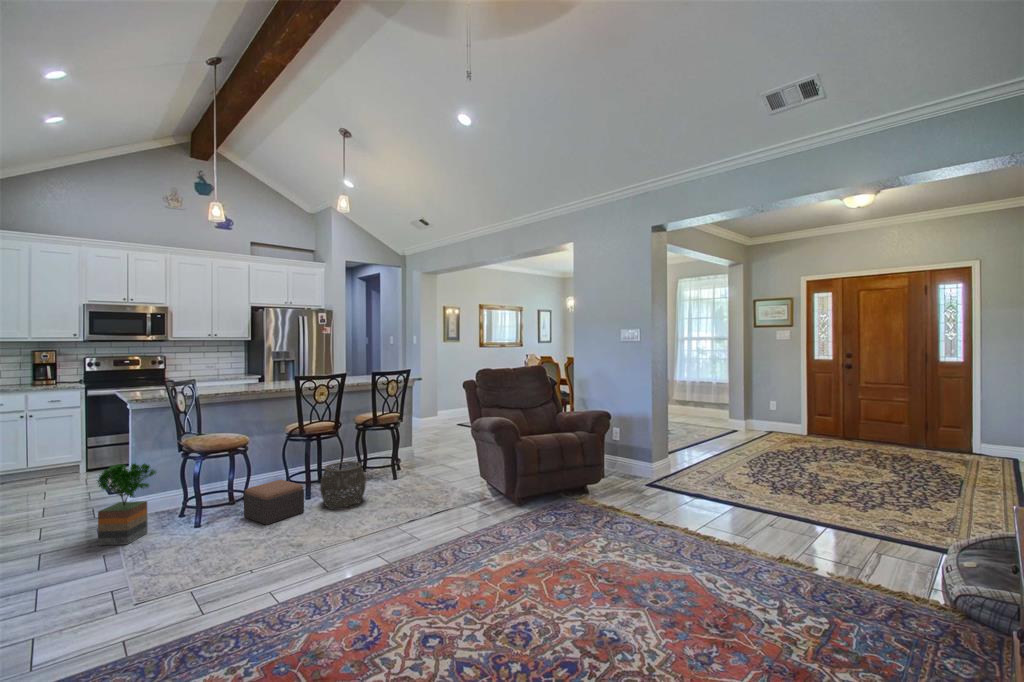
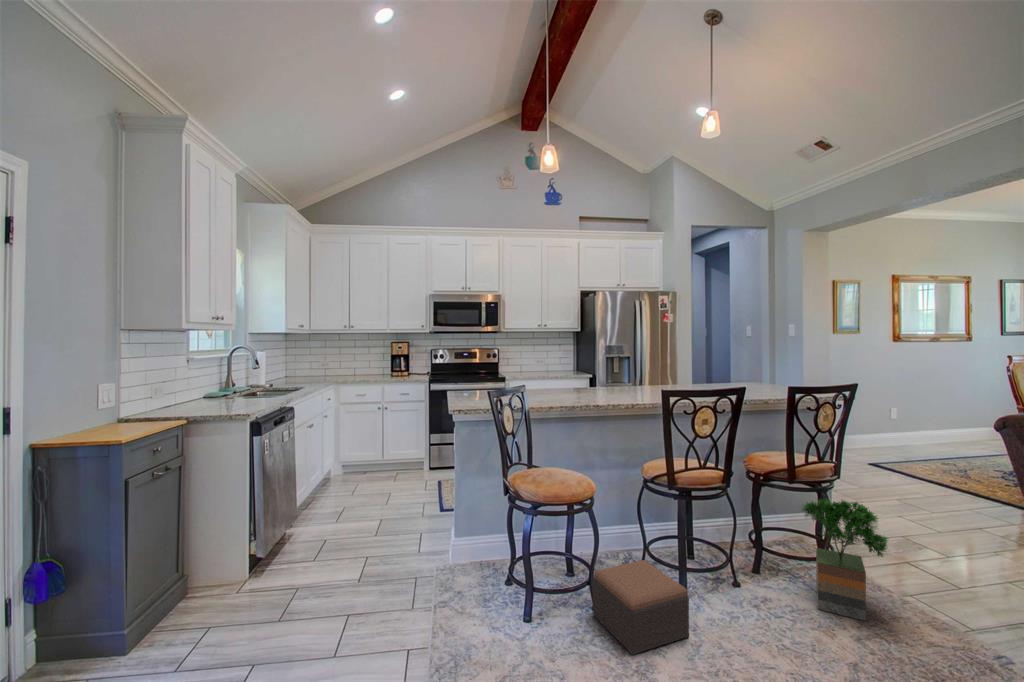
woven basket: present [320,461,366,508] -> none [712,549,804,651]
potted tree: present [97,464,156,545] -> present [802,498,888,621]

